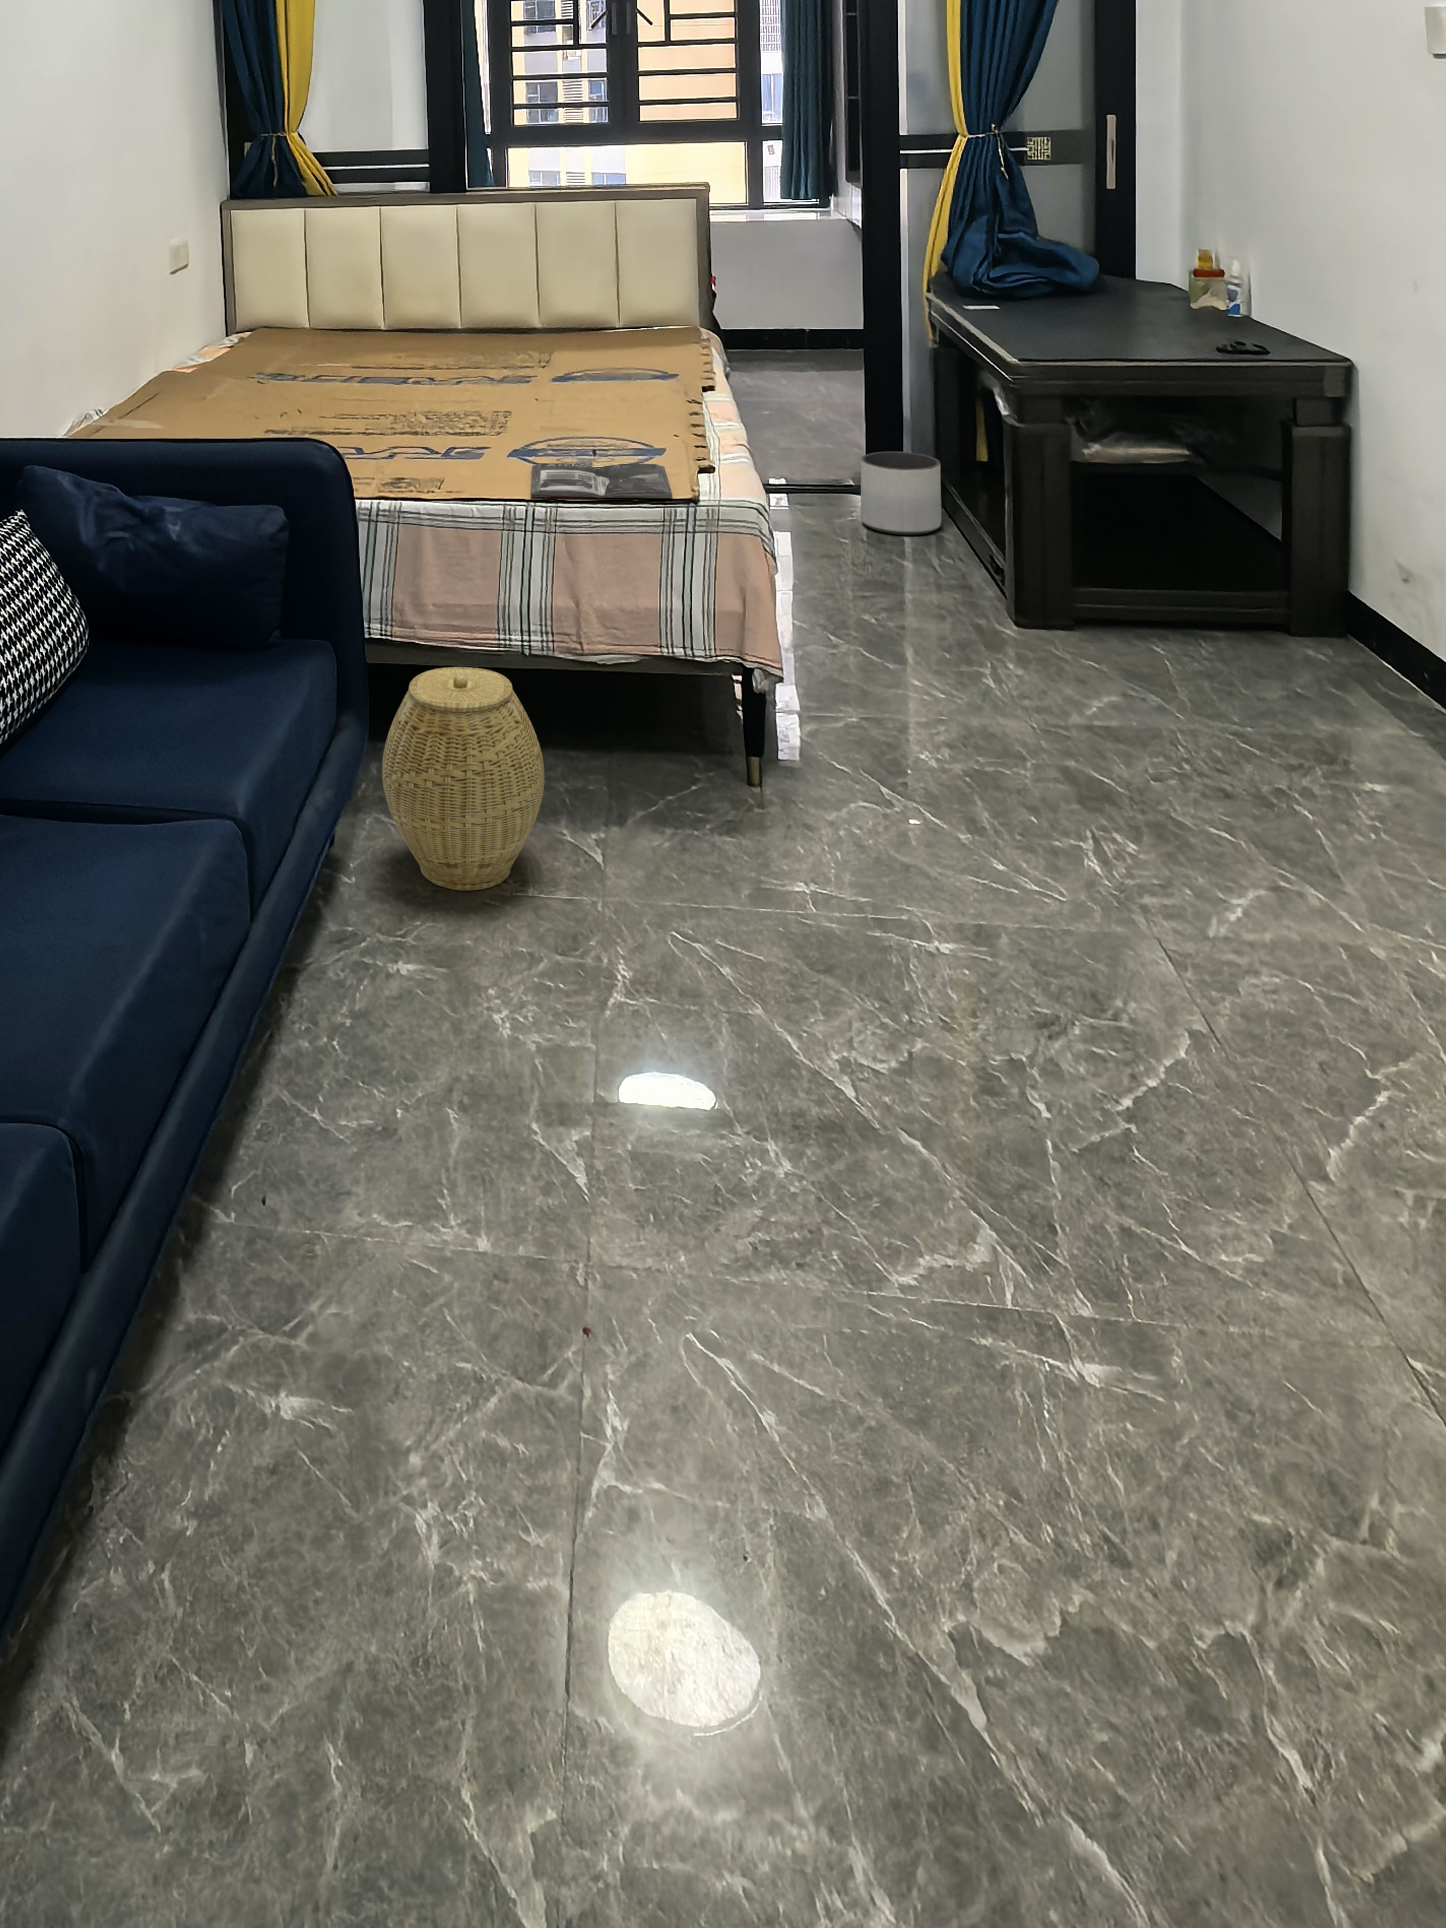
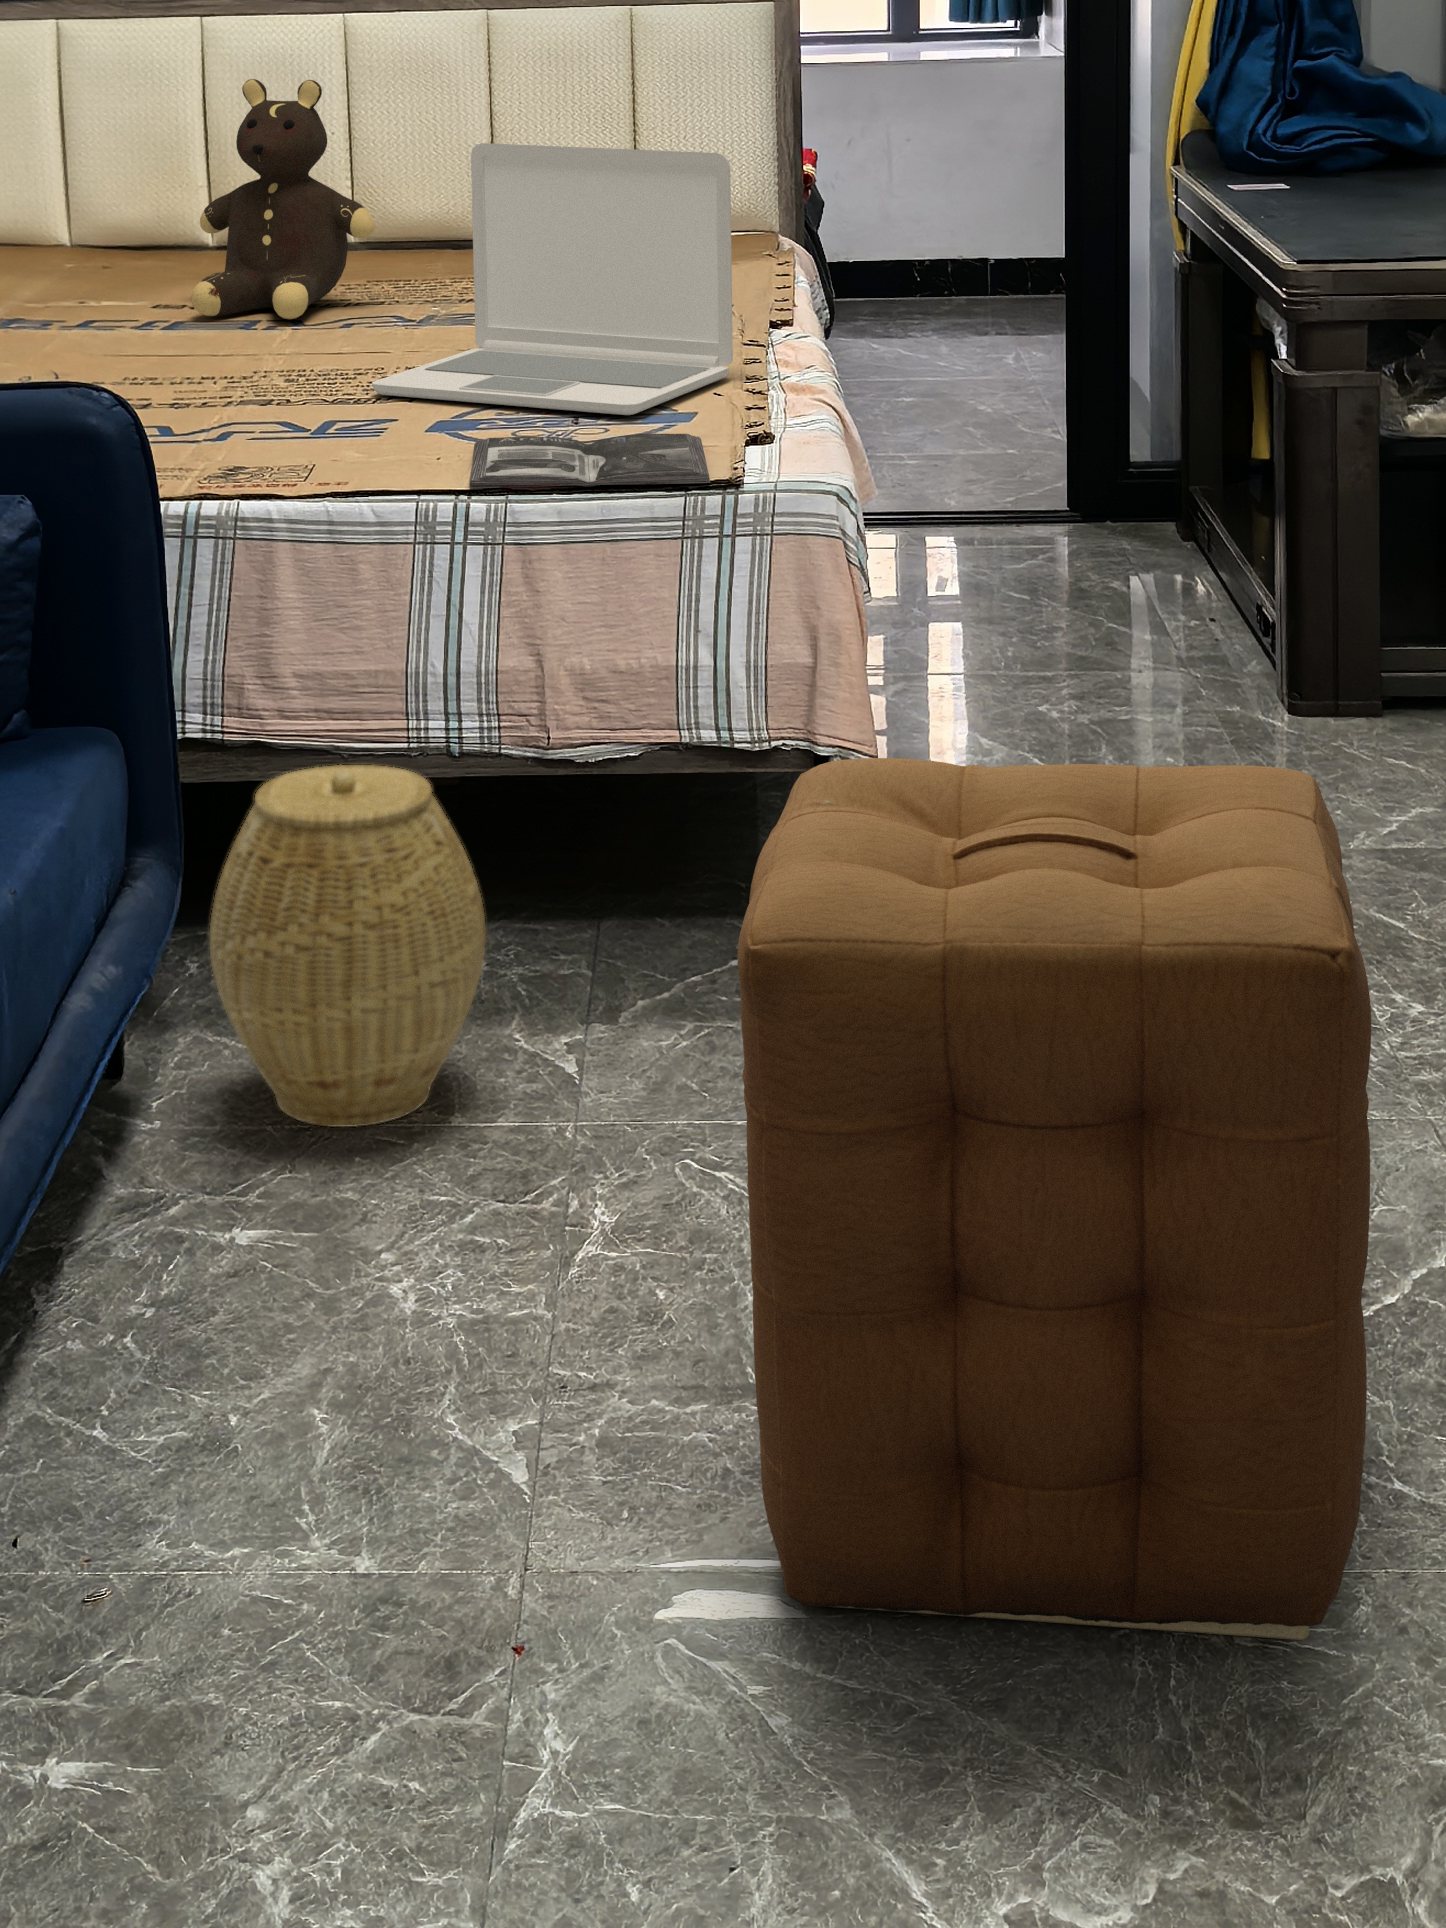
teddy bear: none [372,248,472,381] -> present [192,79,375,319]
laptop: none [472,288,679,449] -> present [372,143,733,415]
planter: present [861,452,941,535] -> none [1057,441,1188,579]
ottoman: none [728,717,1181,1393] -> present [738,758,1371,1640]

